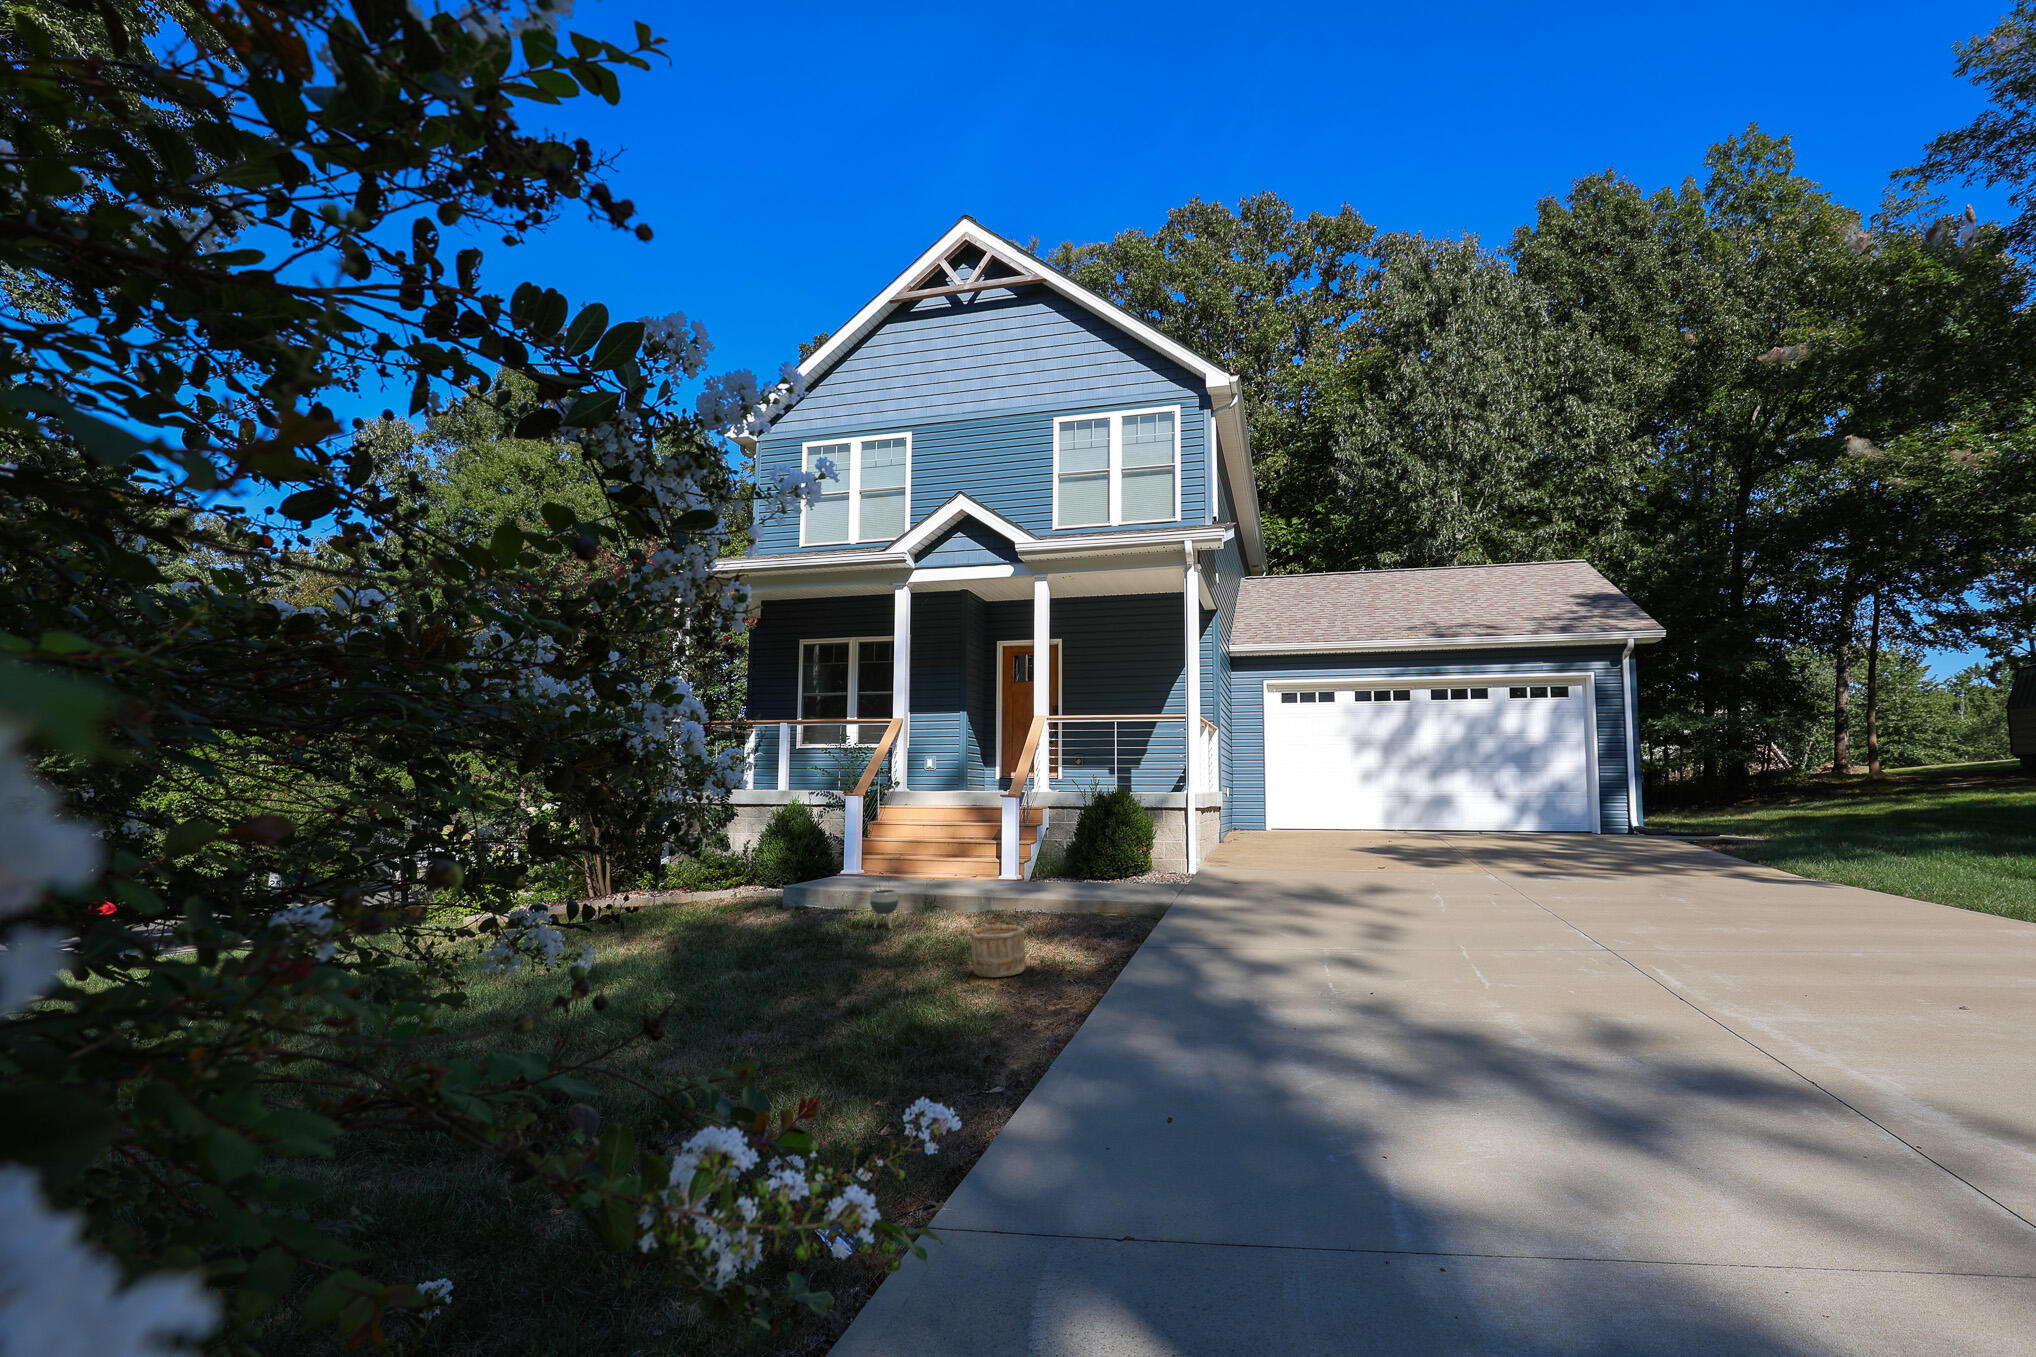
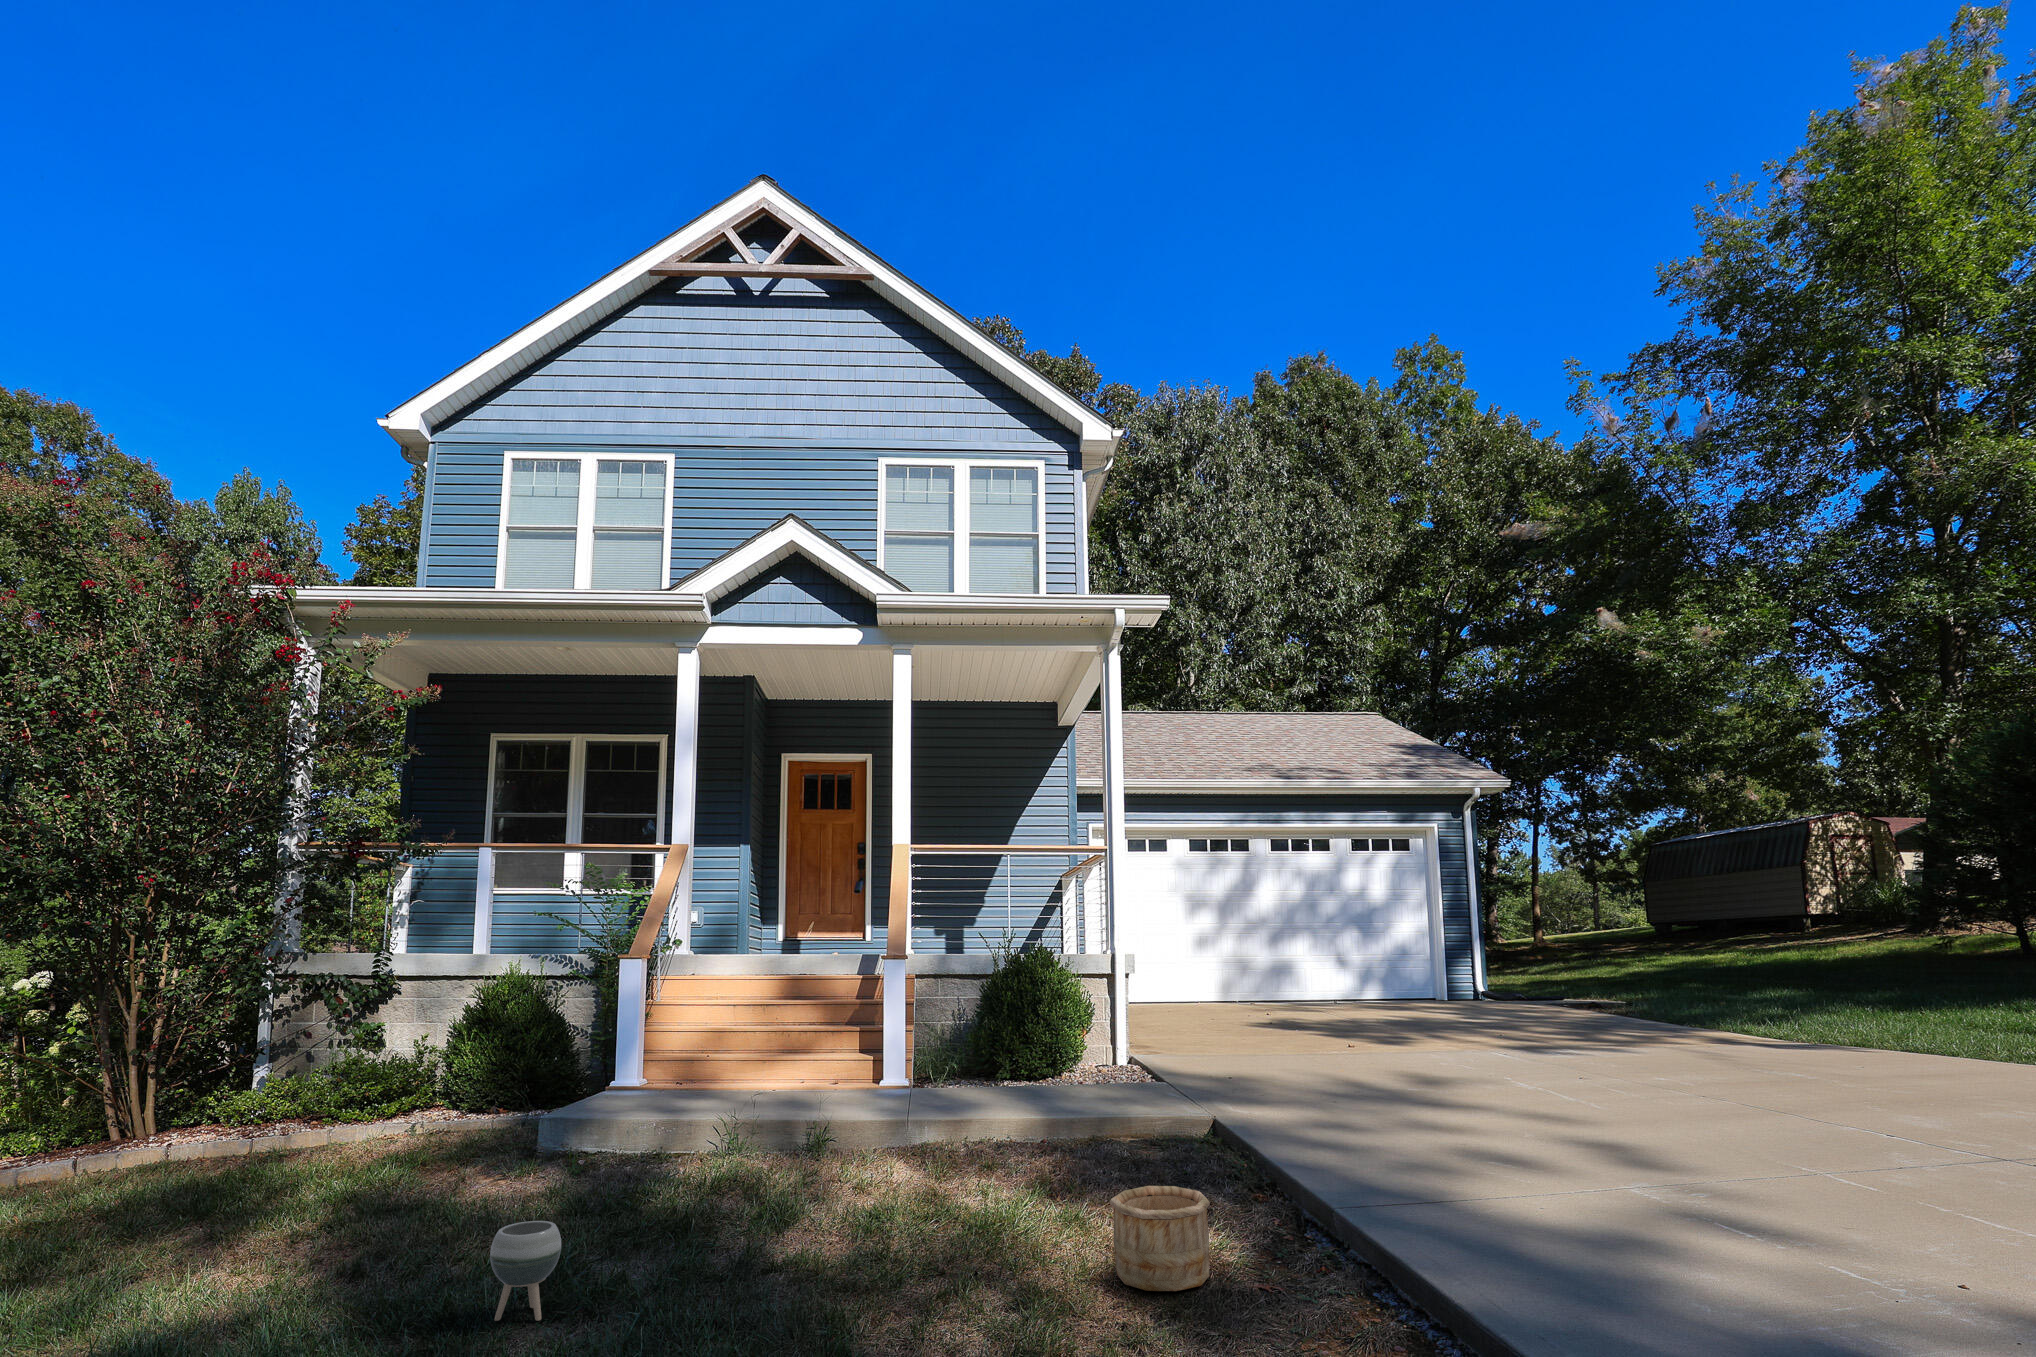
planter: present [870,890,899,929] -> present [490,1221,561,1321]

